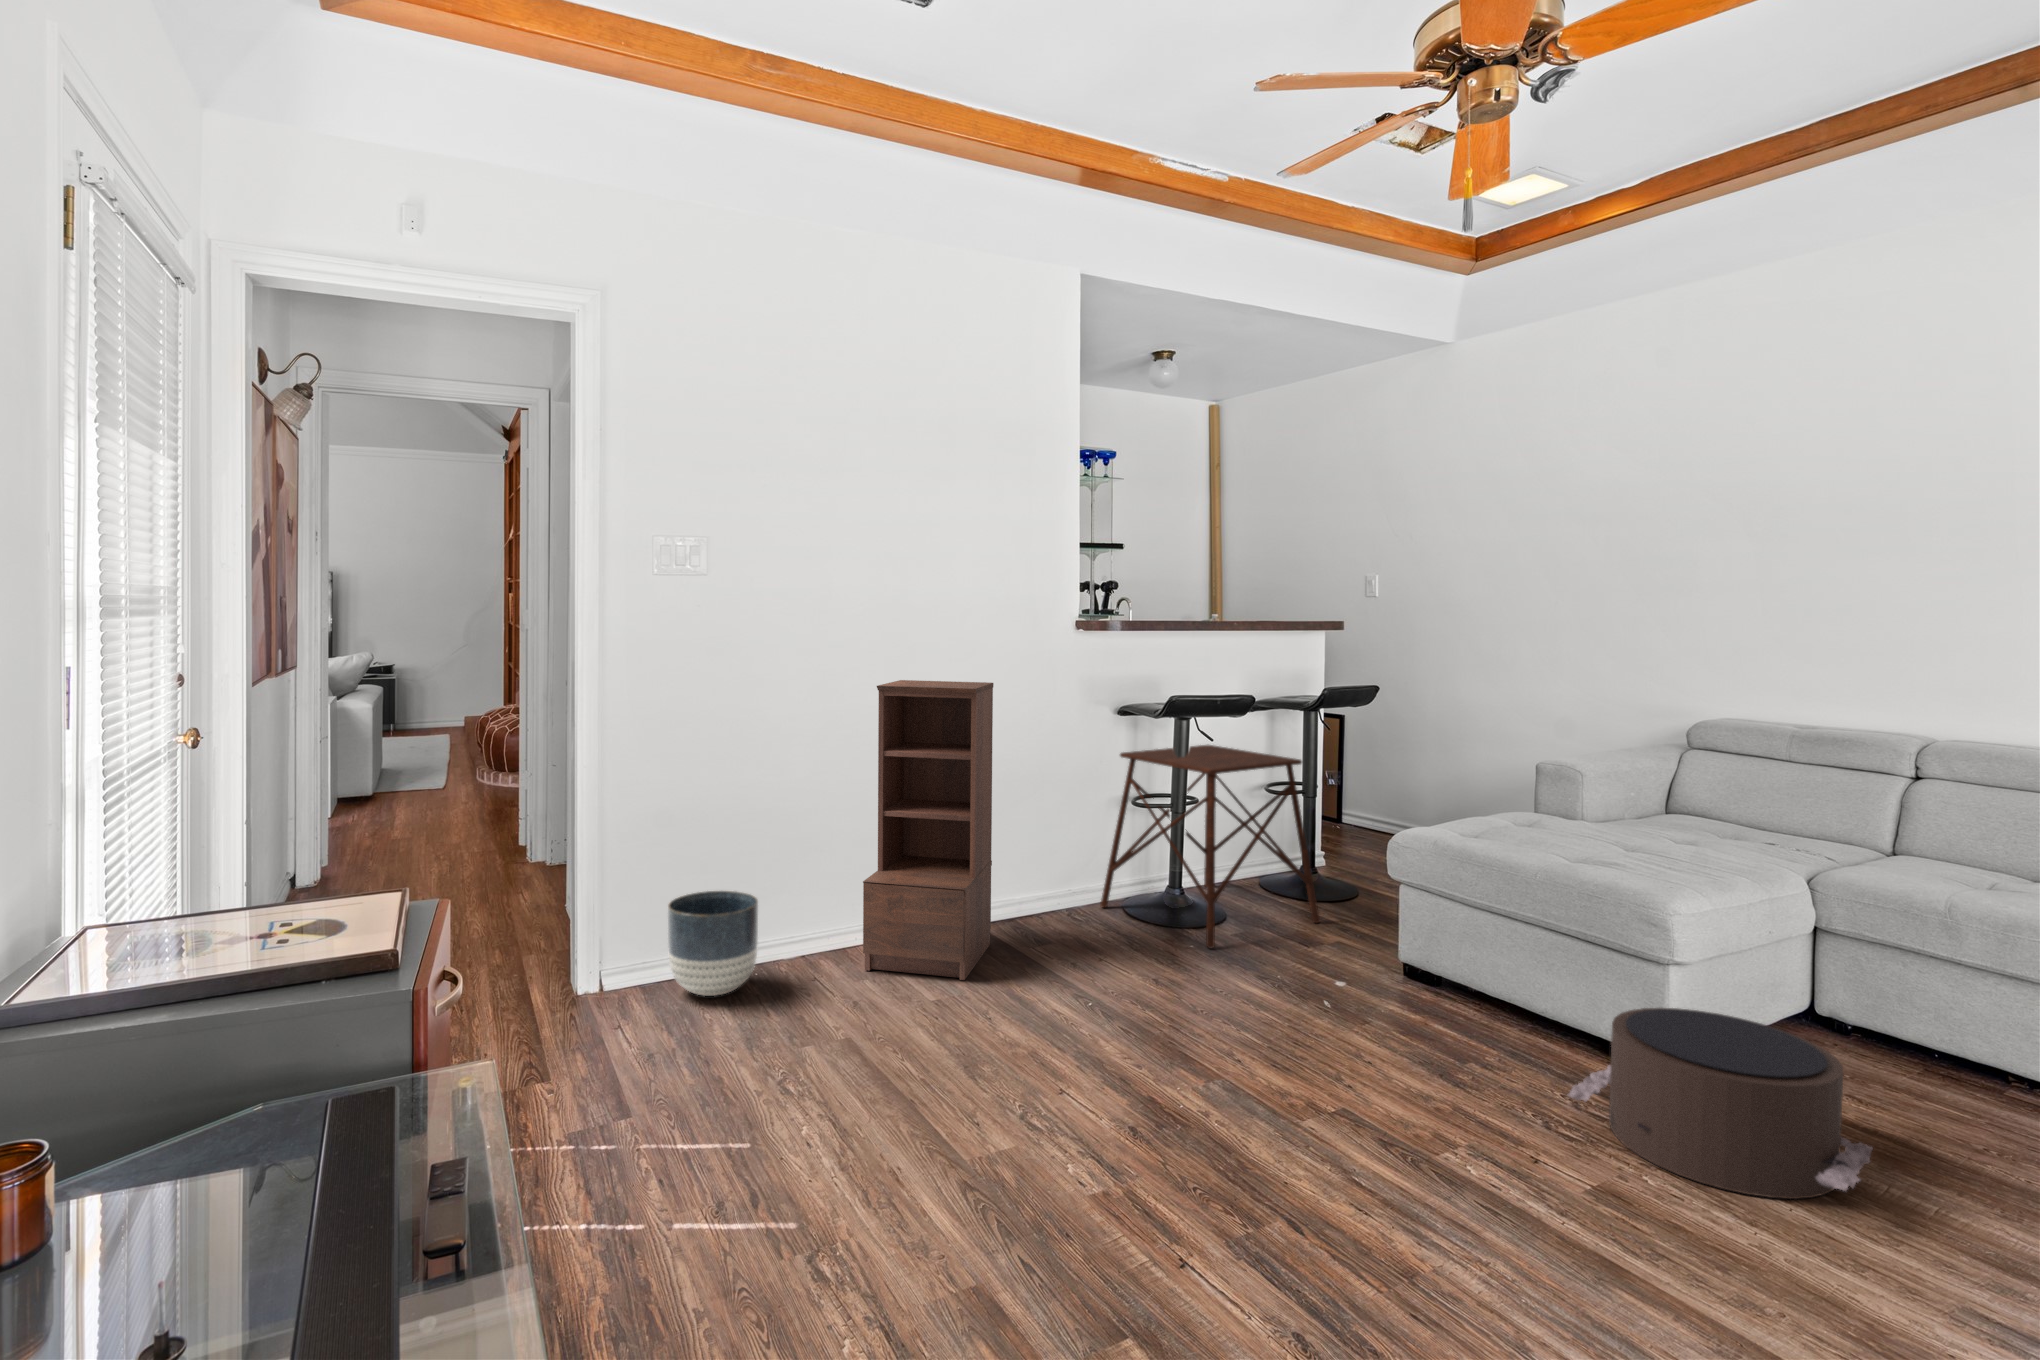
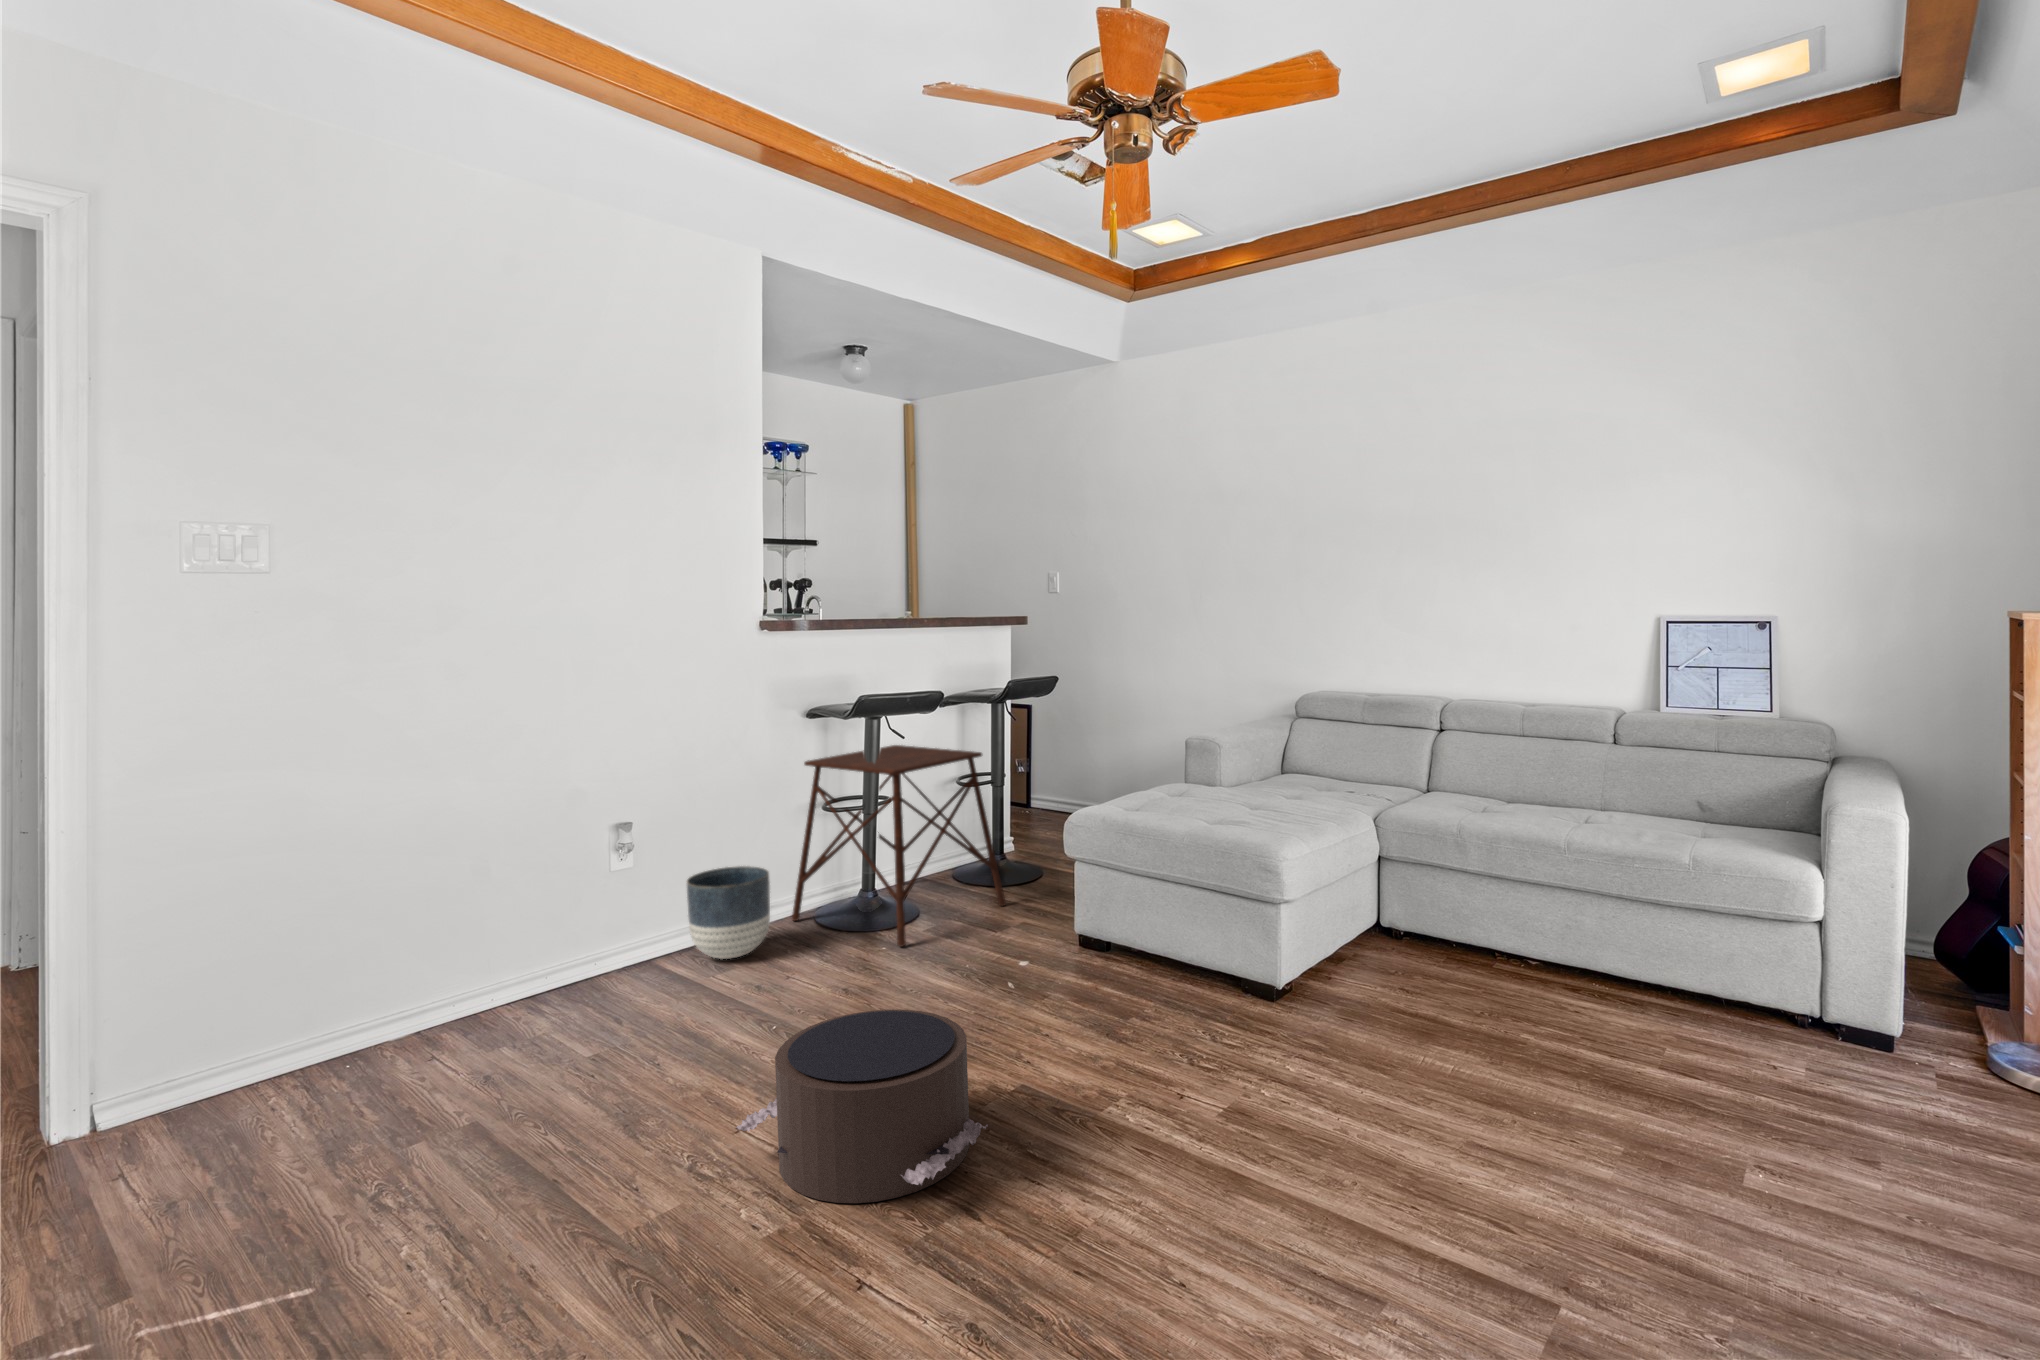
bookshelf: present [863,680,994,980] -> none [506,700,668,1034]
planter: present [668,891,758,996] -> present [687,866,770,959]
pouf: present [1567,1008,1873,1199] -> present [736,1010,988,1203]

